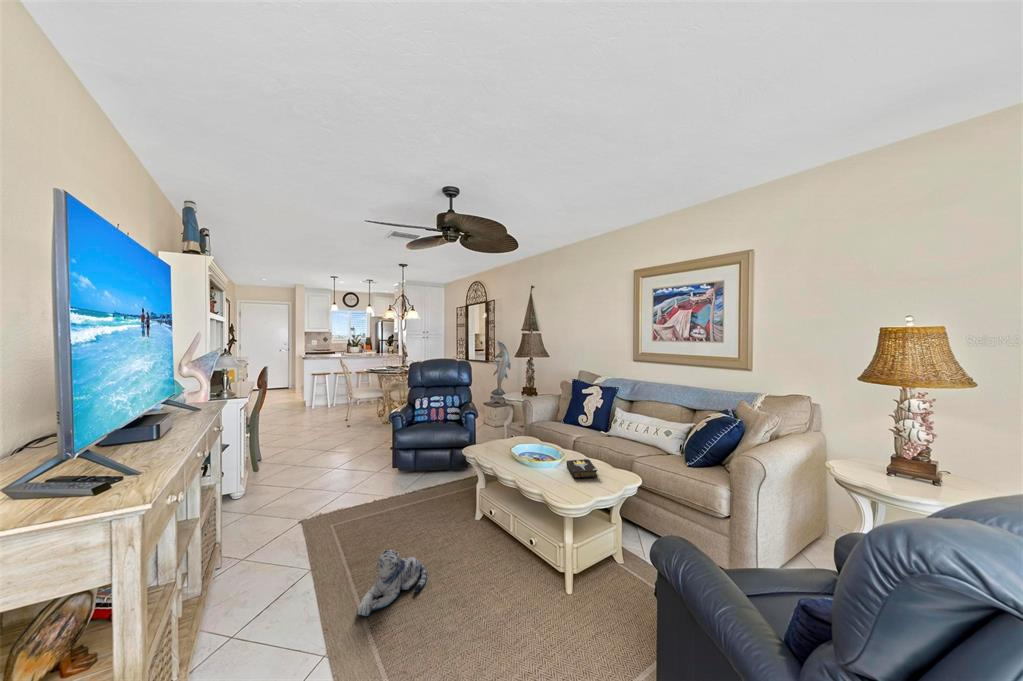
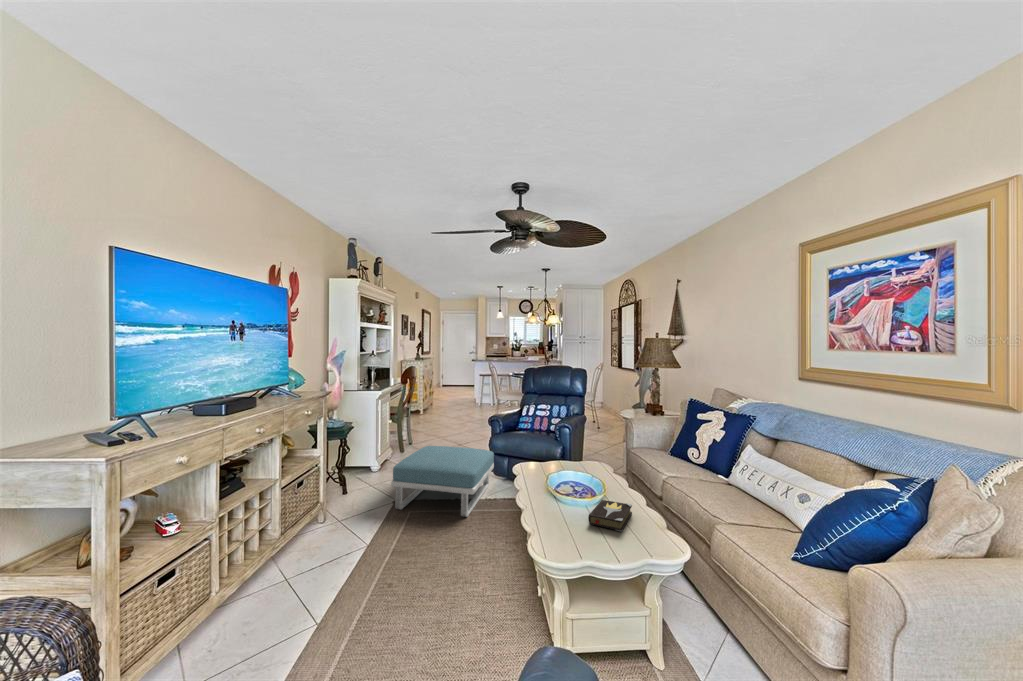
footstool: none [317,447,414,526] -> present [391,446,494,517]
plush toy: present [357,550,427,616] -> none [342,542,429,601]

